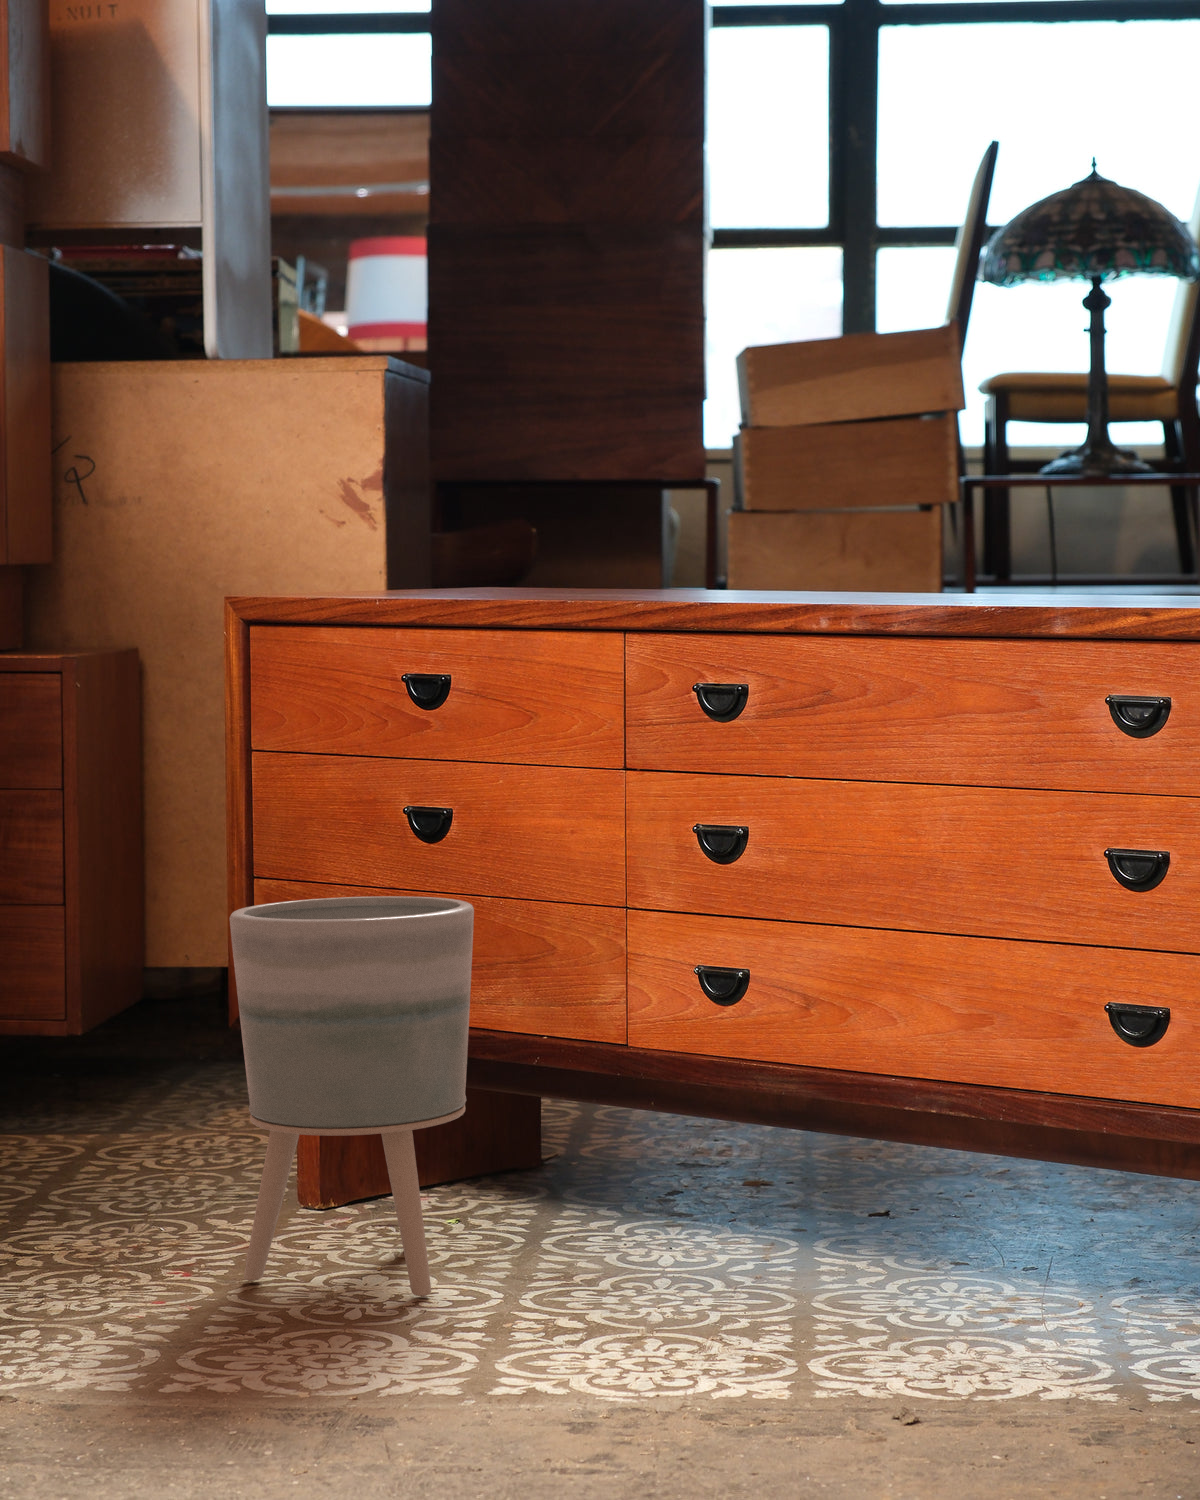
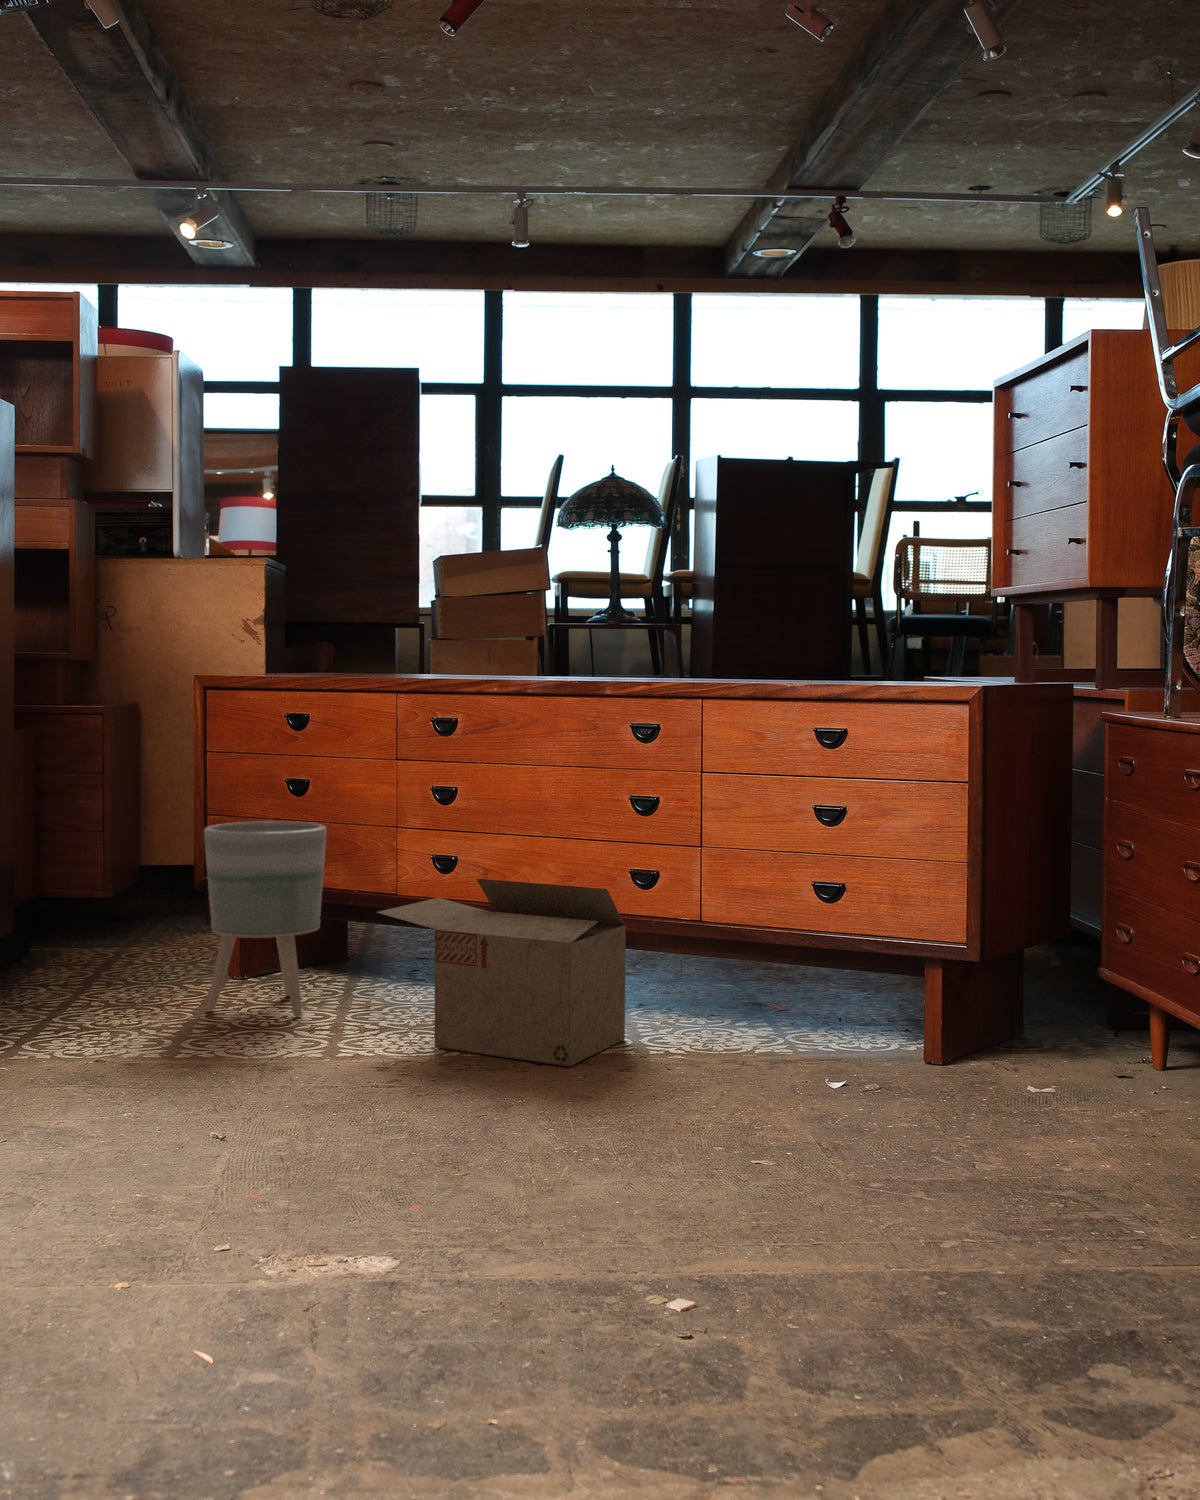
cardboard box: none [567,1012,1112,1435] -> present [376,879,626,1067]

